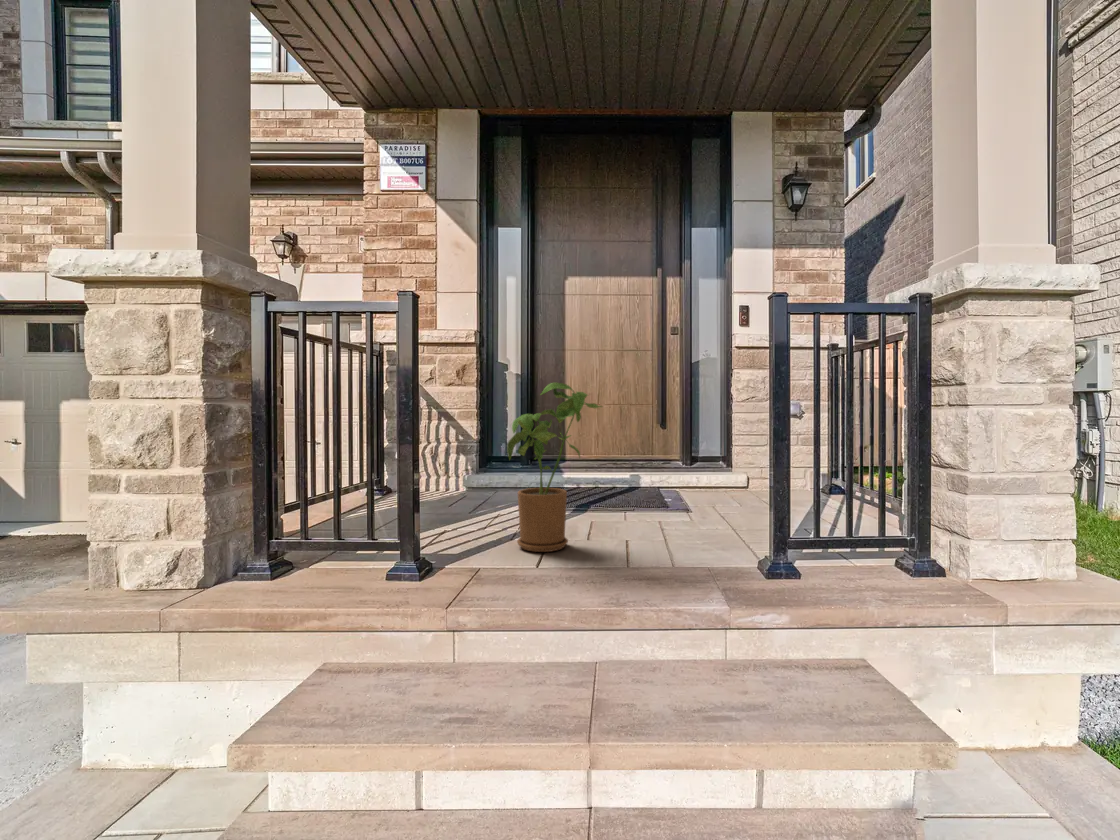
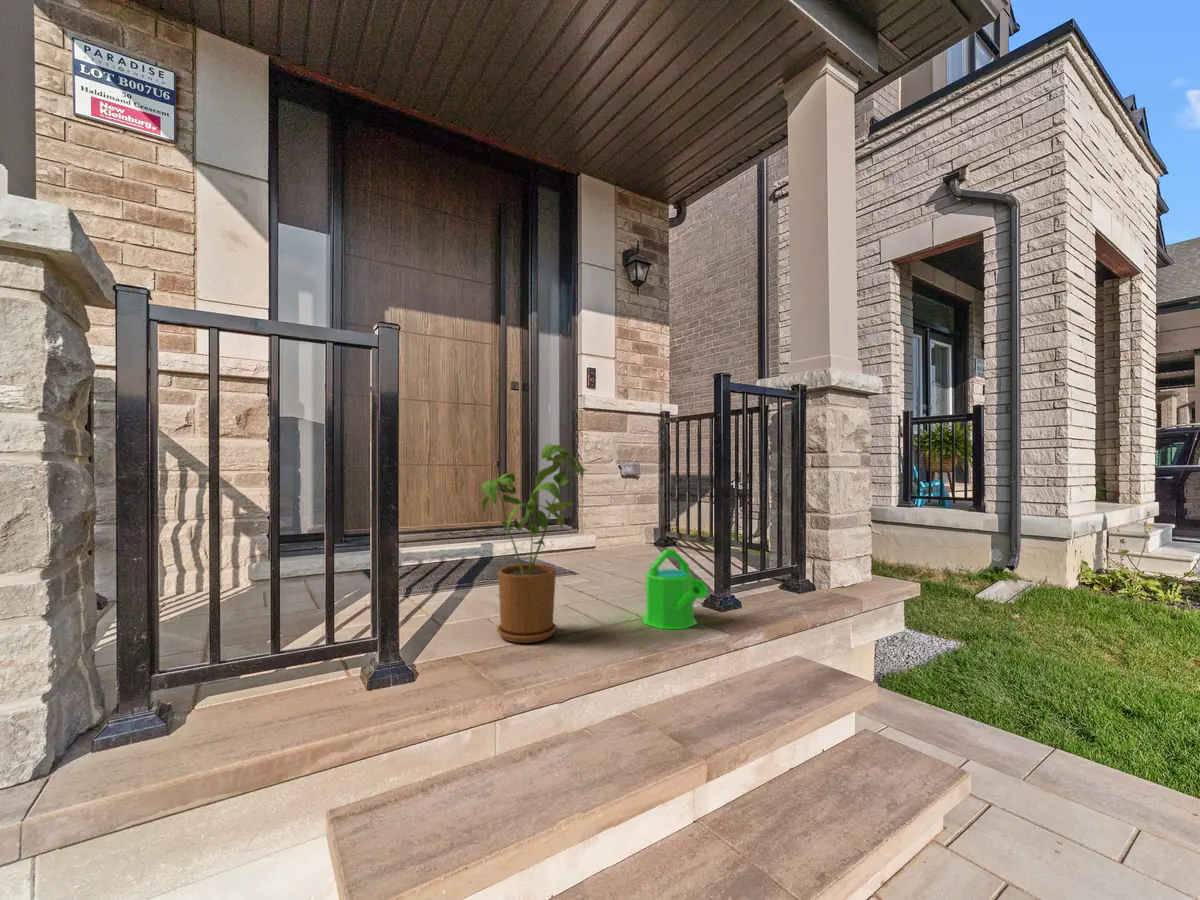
watering can: none [650,488,710,571] -> present [642,549,708,629]

